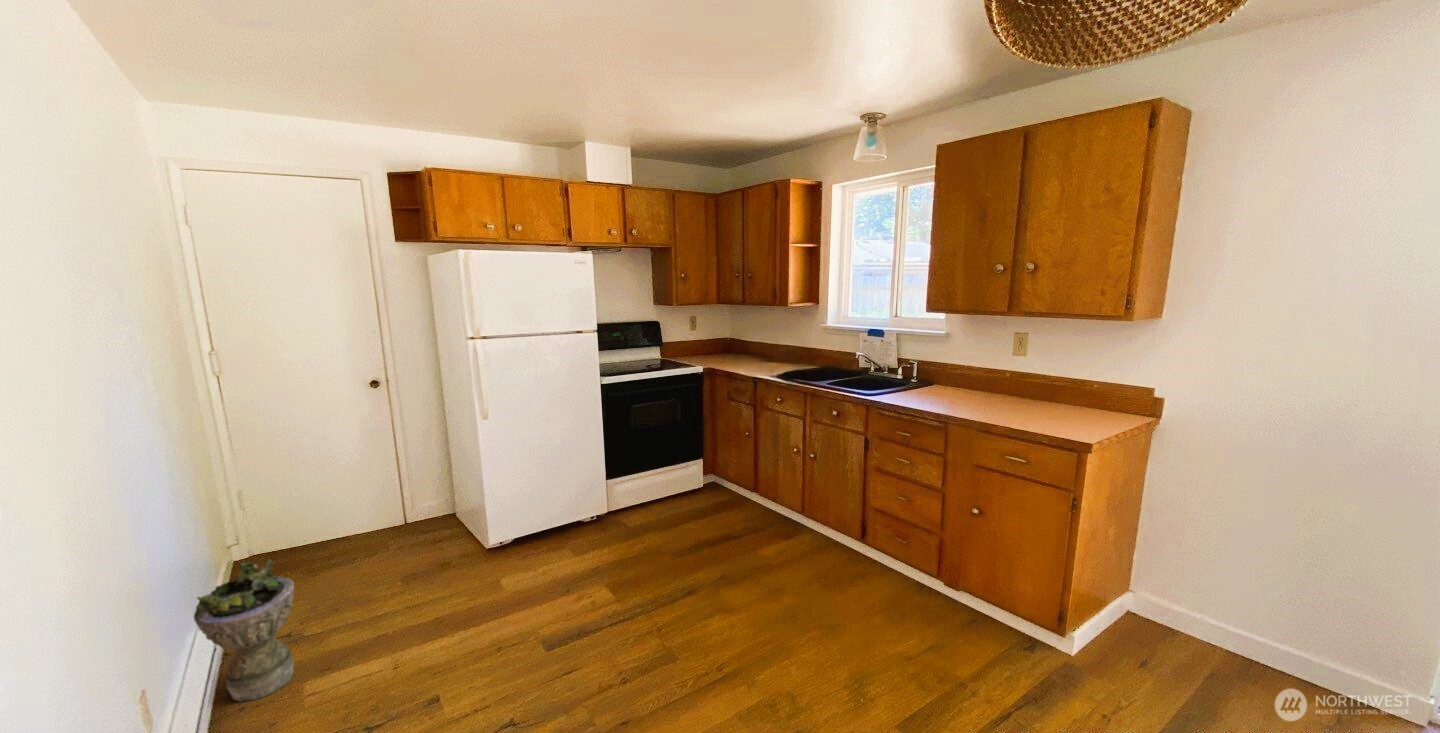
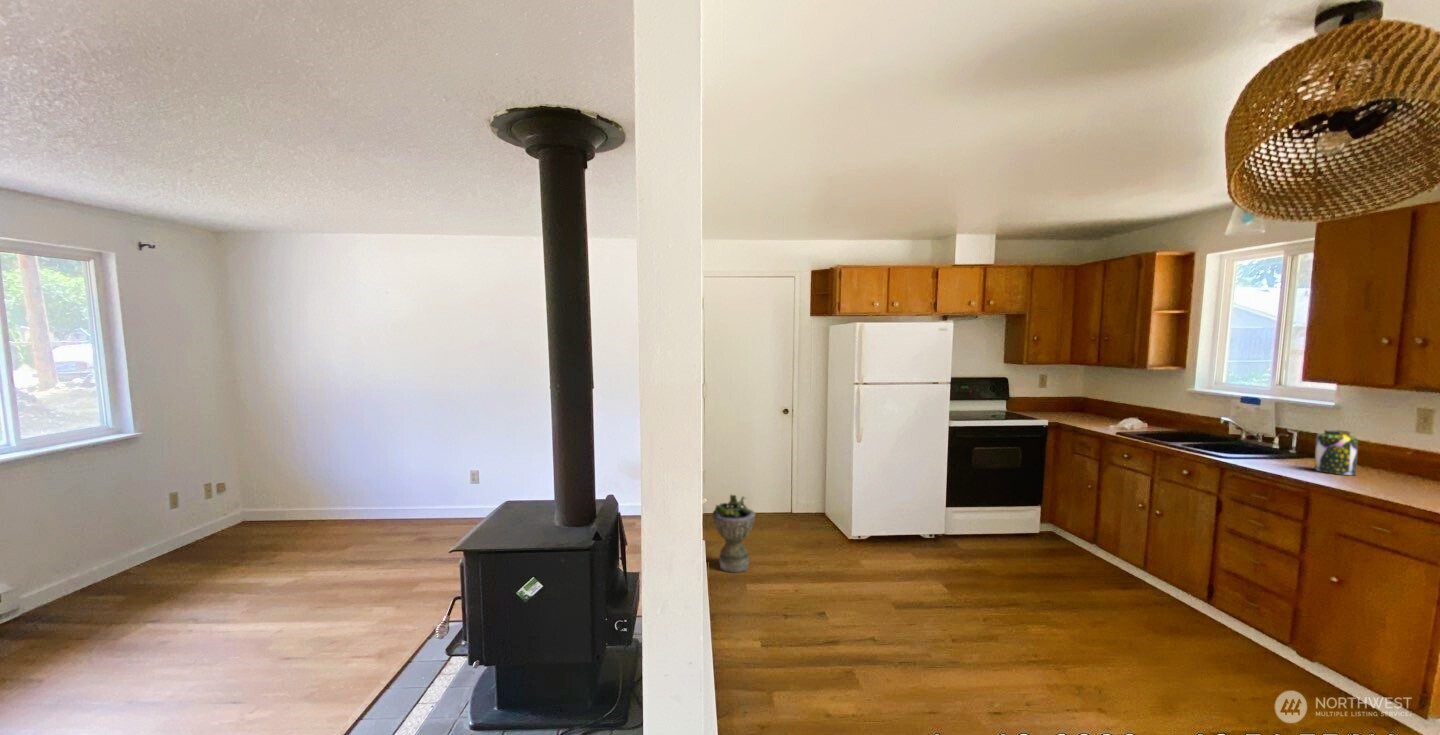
jar: none [952,364,987,410] -> present [1315,430,1358,475]

